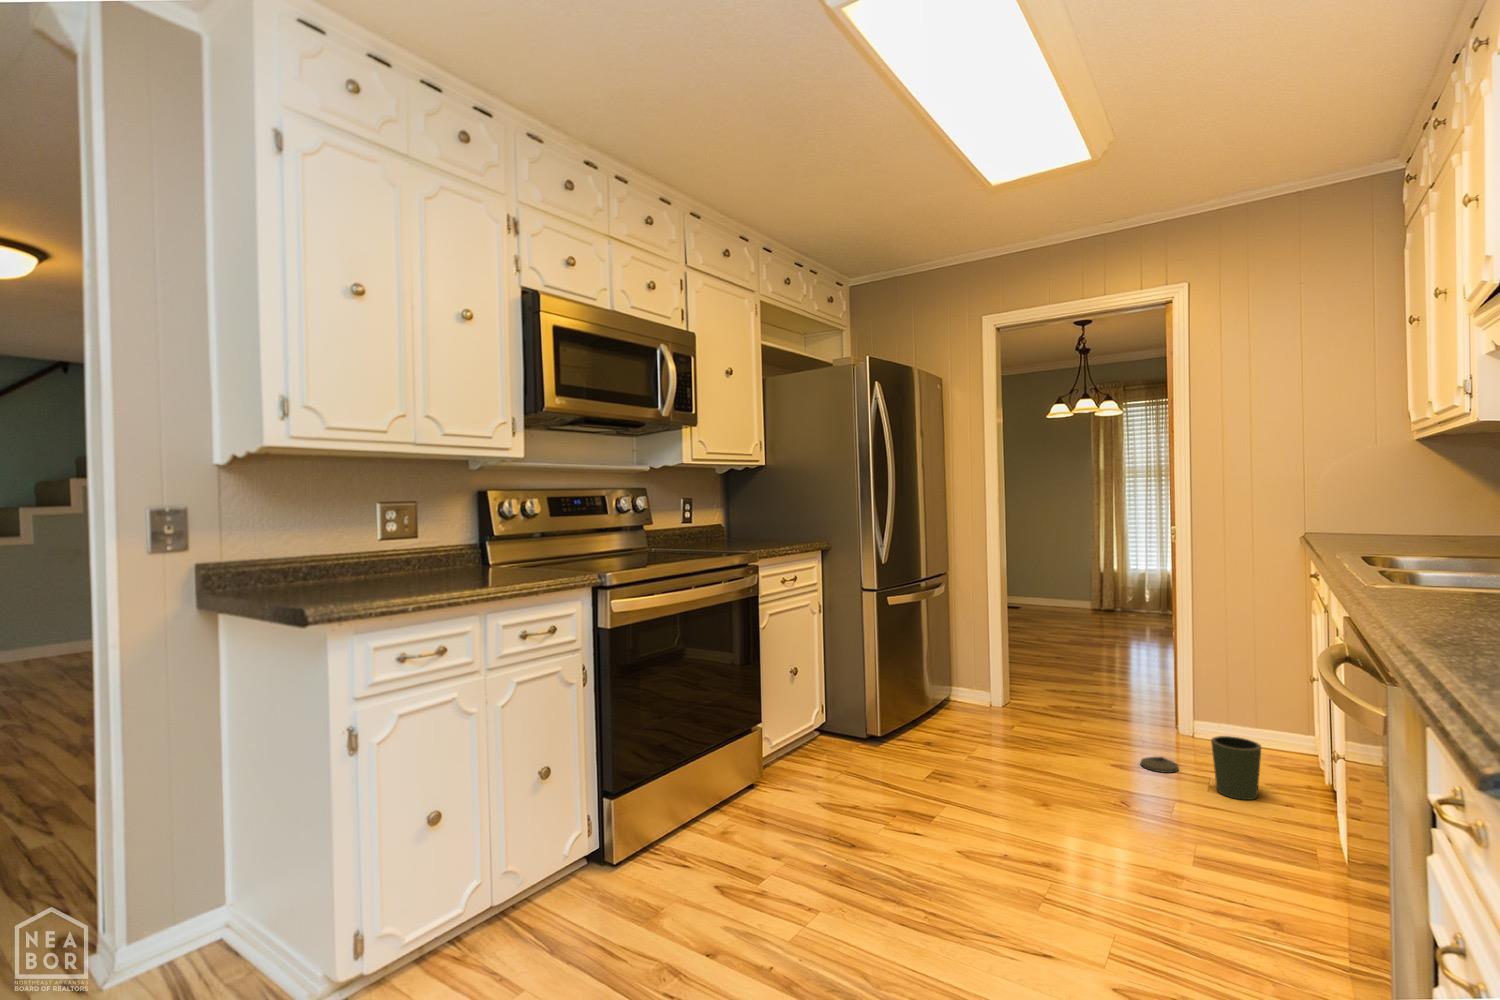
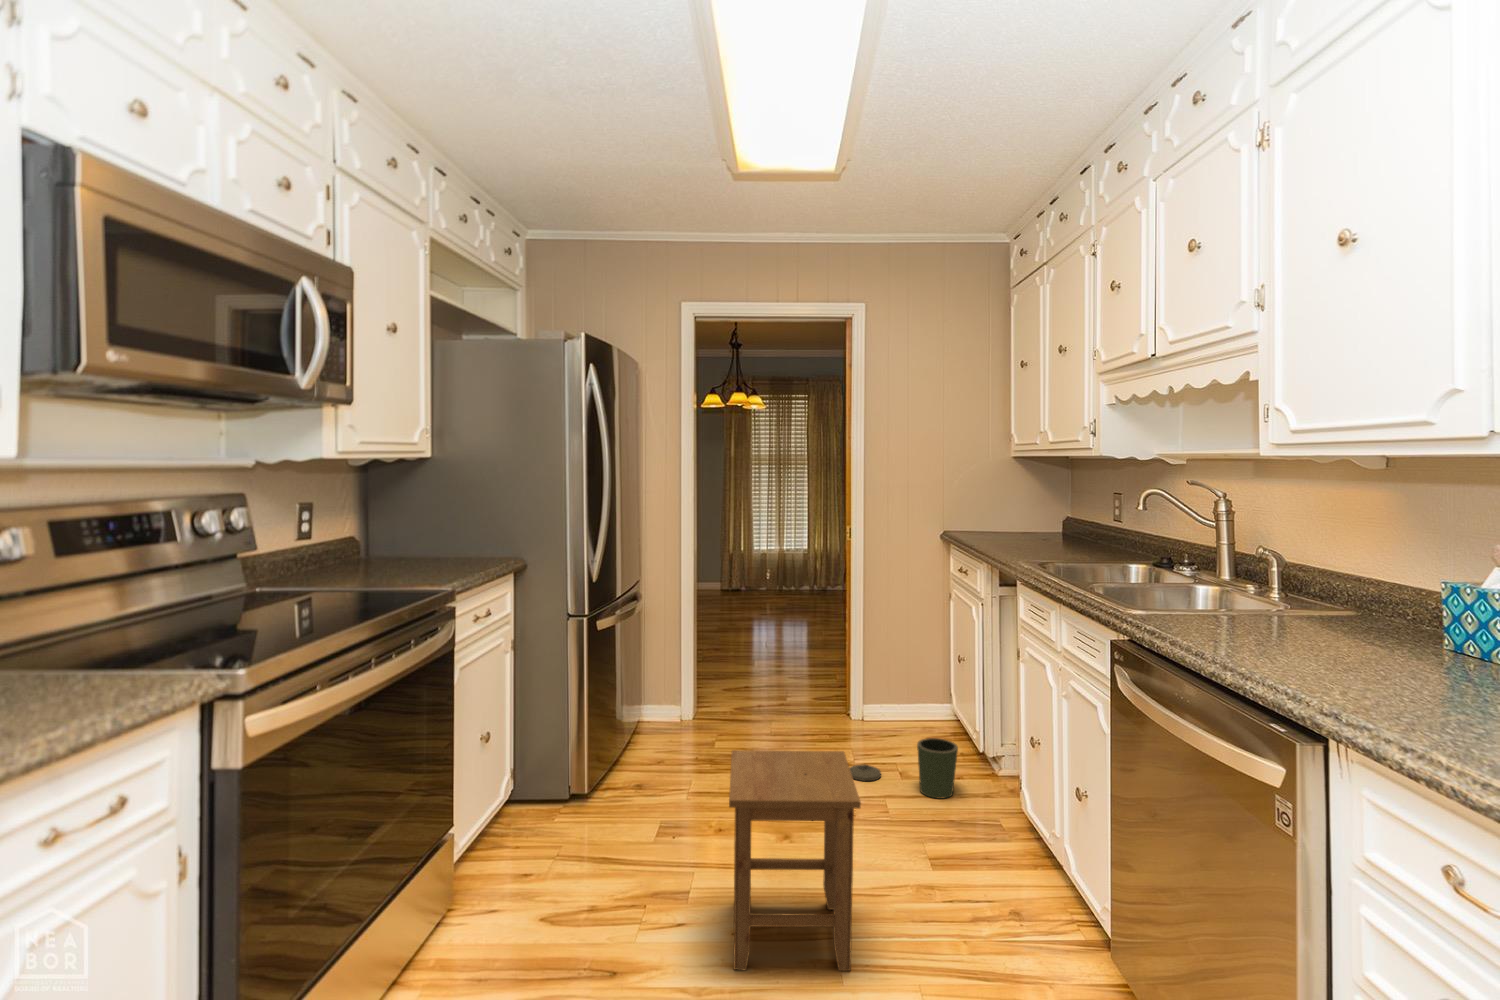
stool: none [931,693,1066,893] -> present [729,750,861,971]

